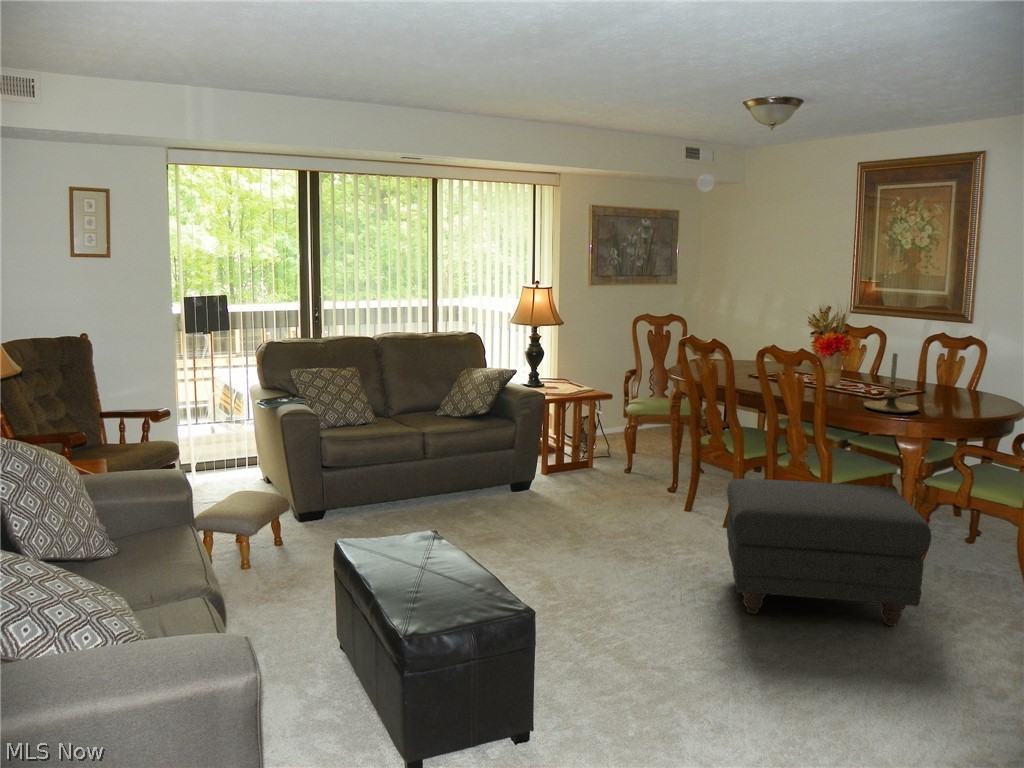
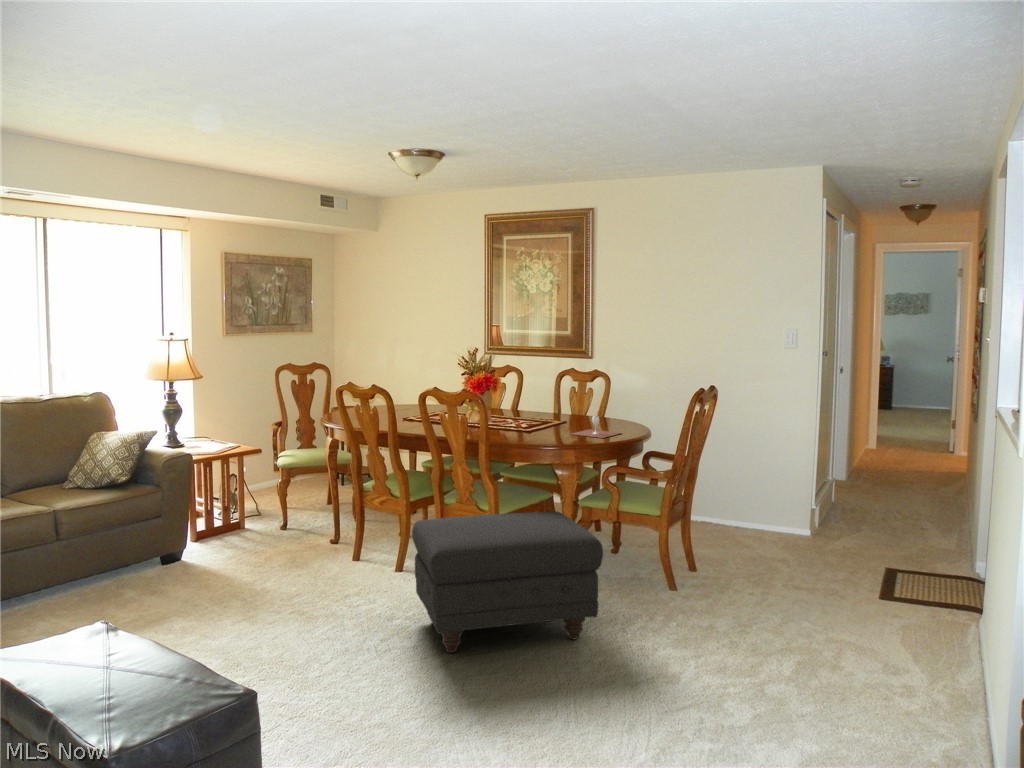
candle holder: present [864,353,918,413] -> none [524,387,570,442]
wine glass: none [921,388,989,413] -> present [572,416,620,438]

